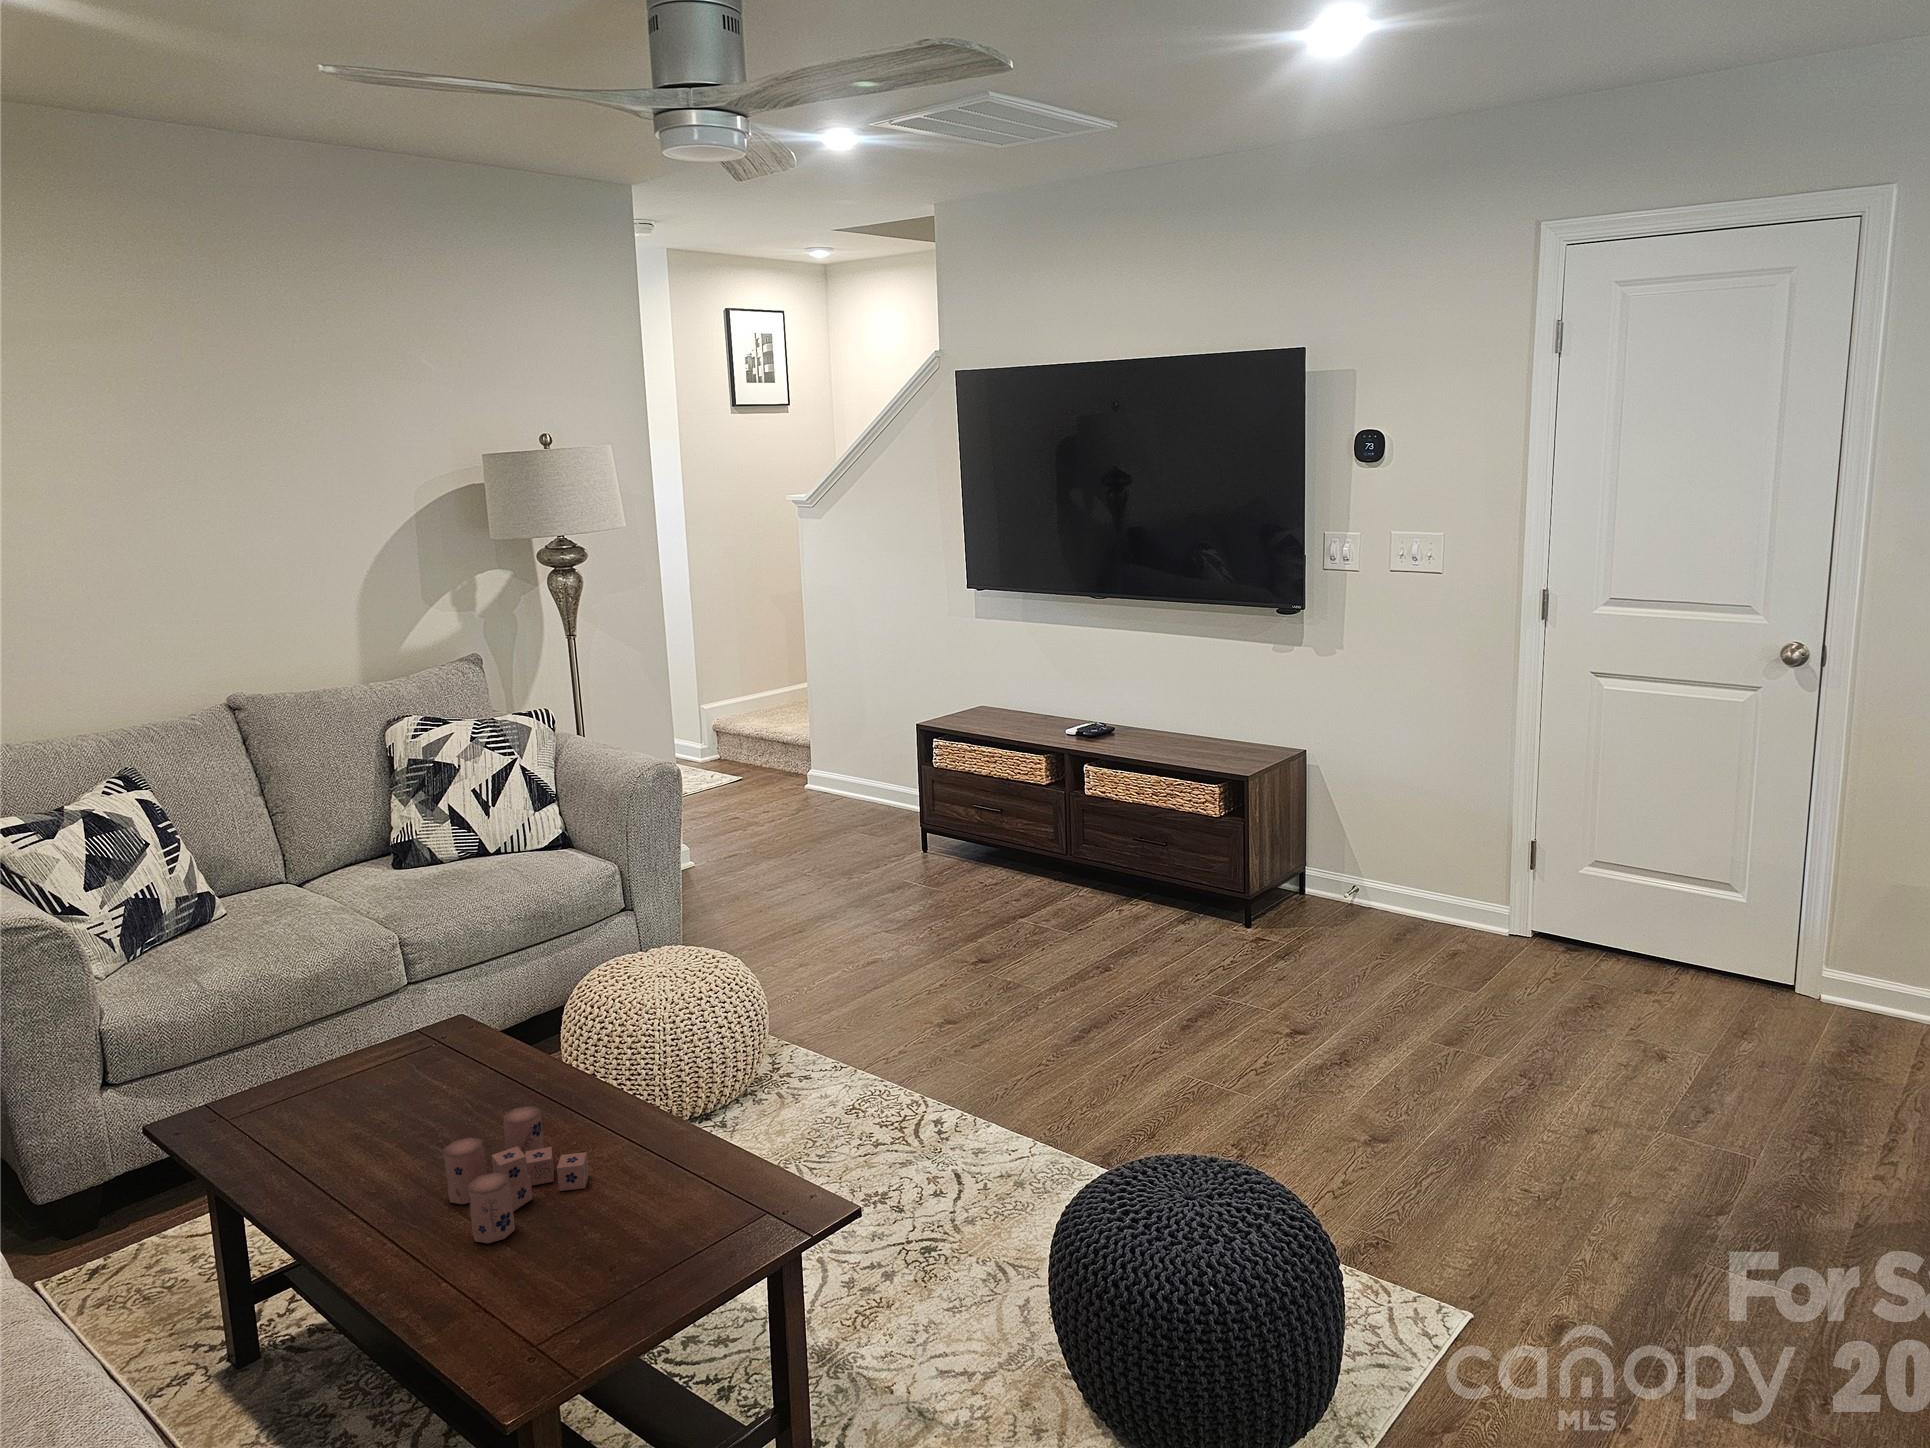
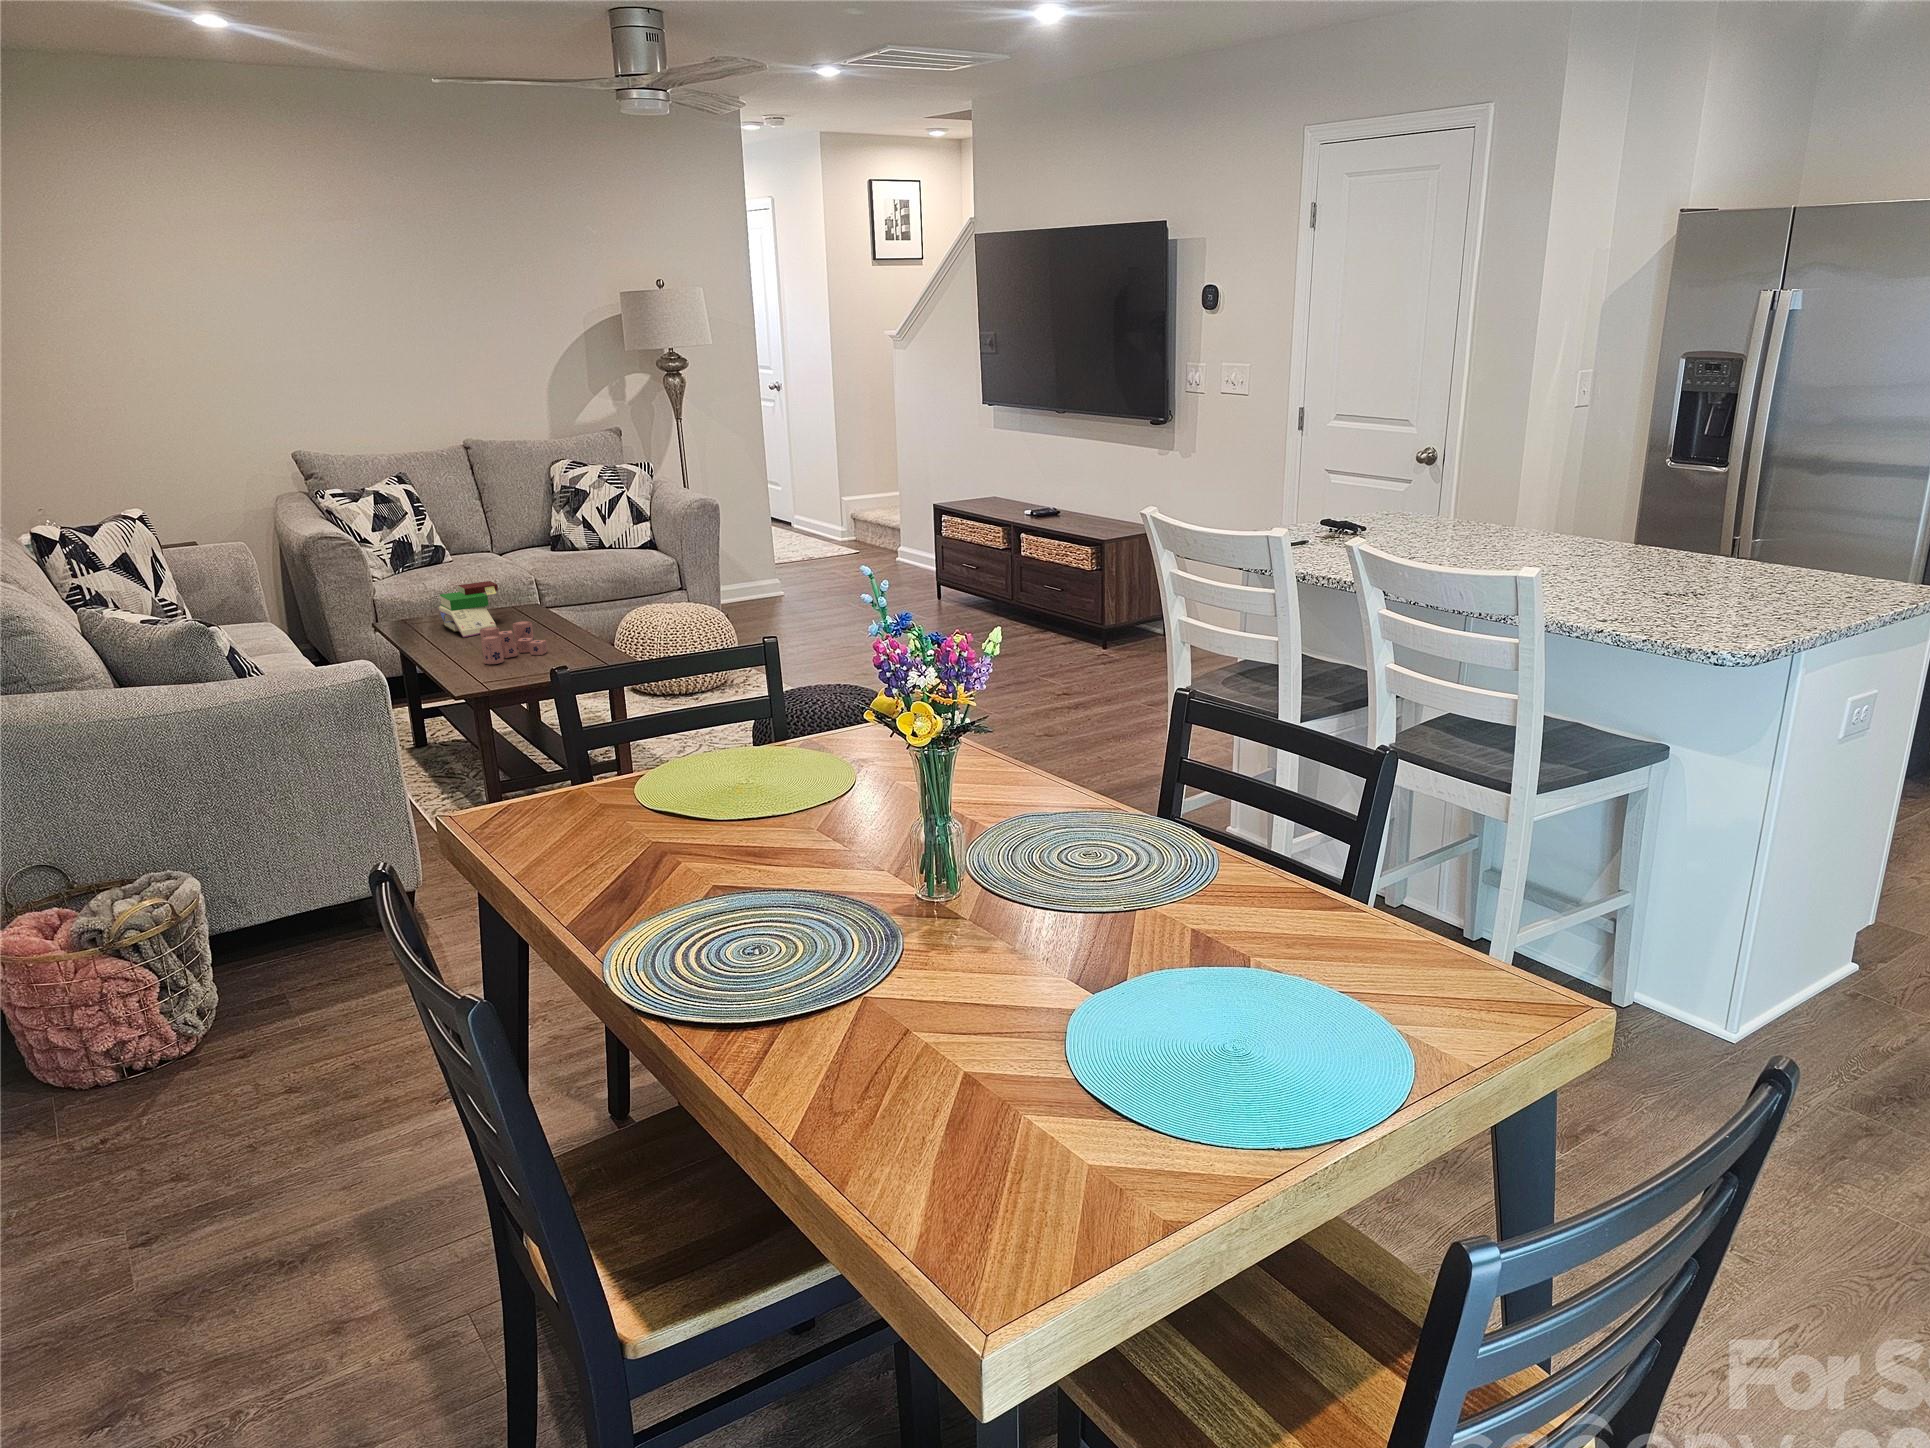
book: none [293,1000,432,1146] -> present [439,581,498,637]

